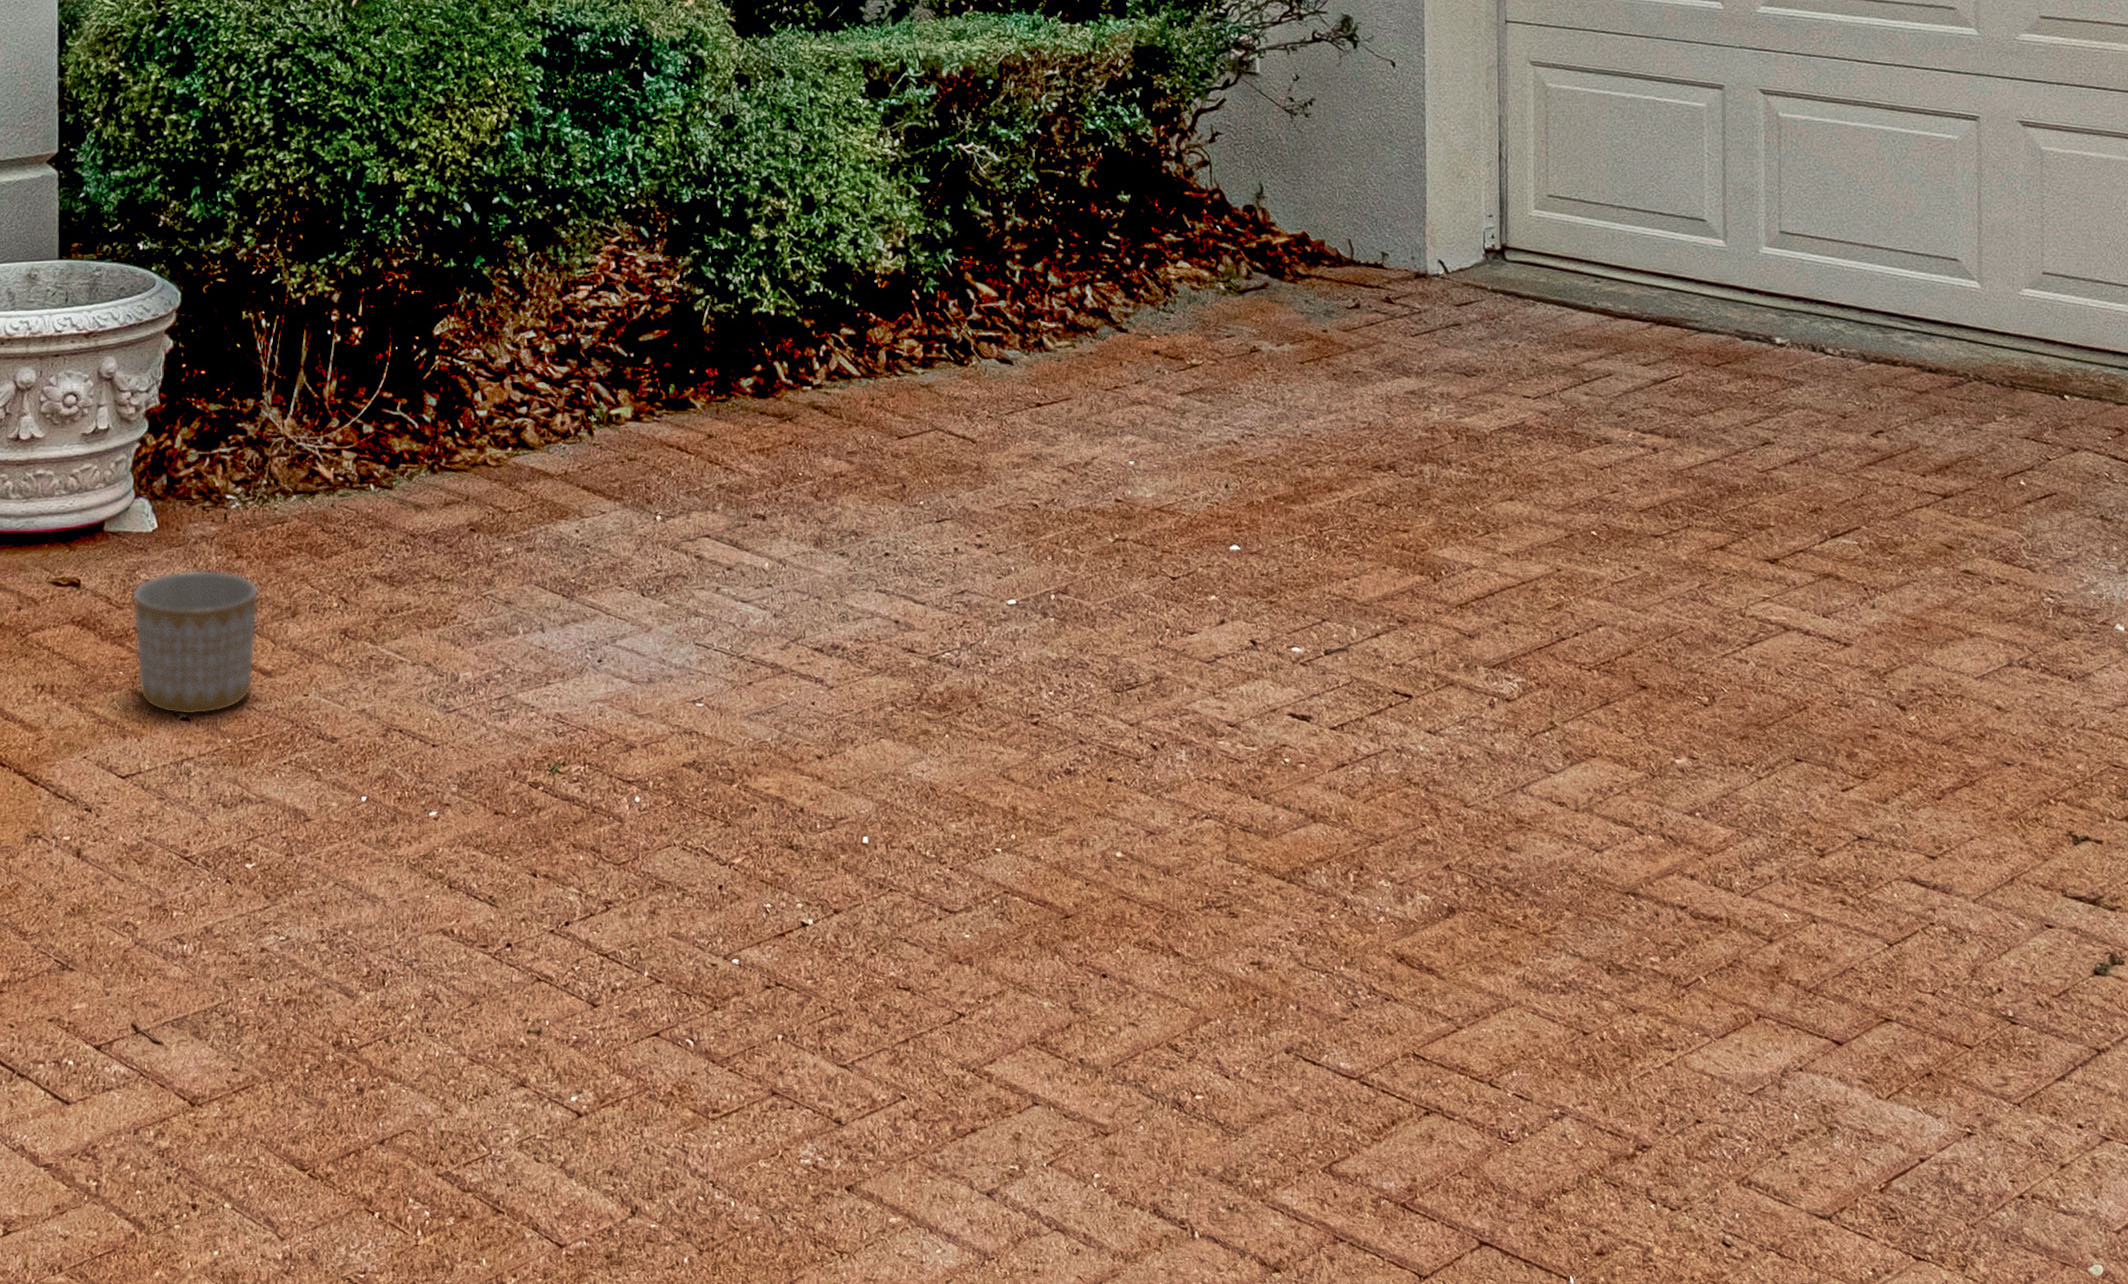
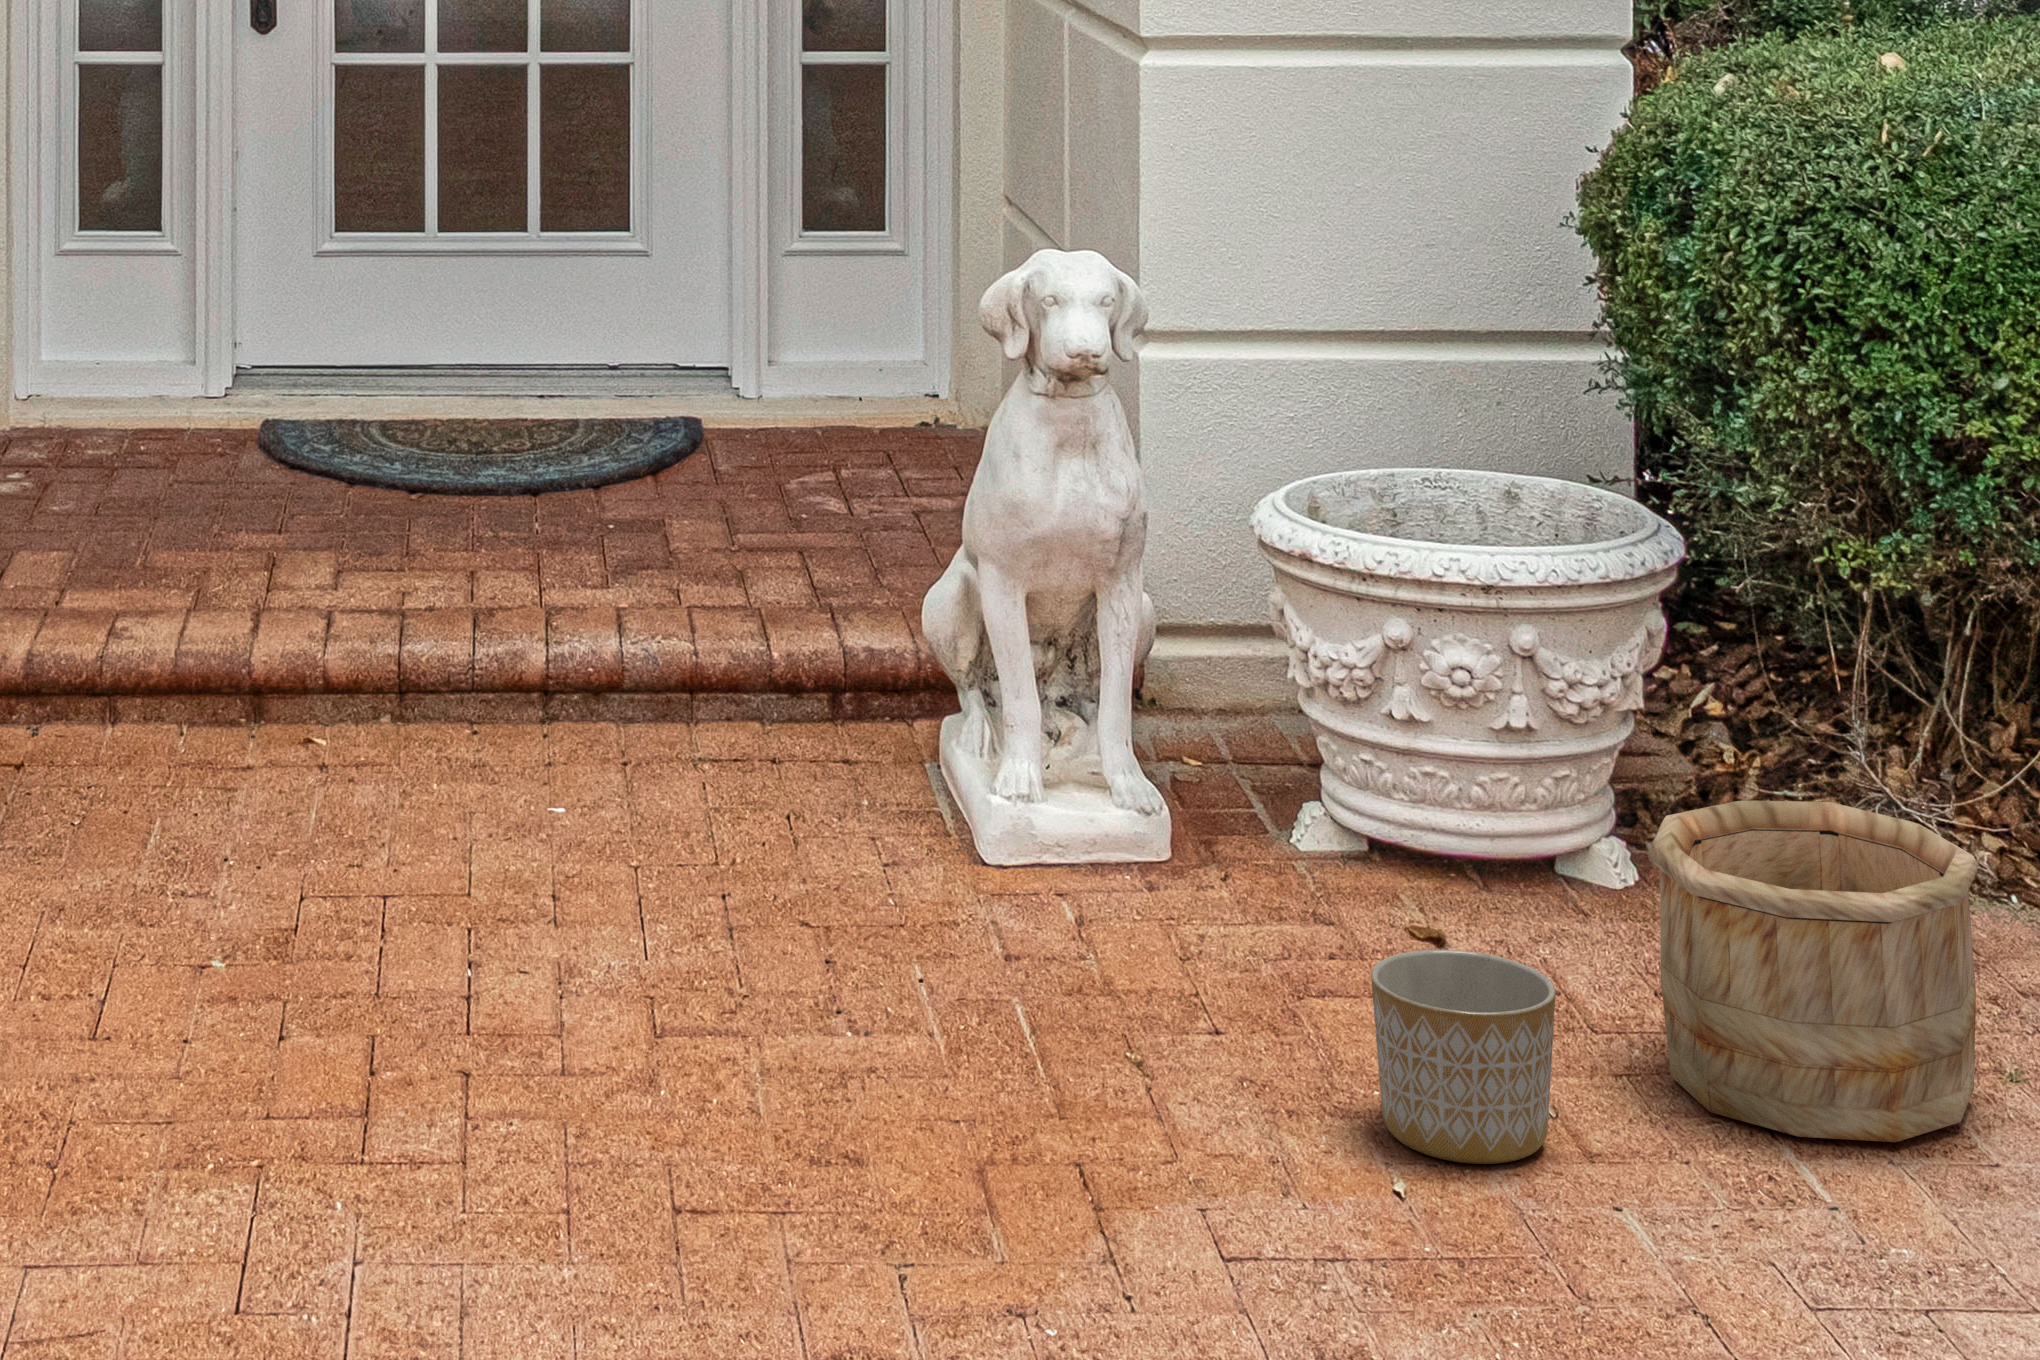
wooden bucket: none [255,431,462,645] -> present [1647,800,1978,1142]

